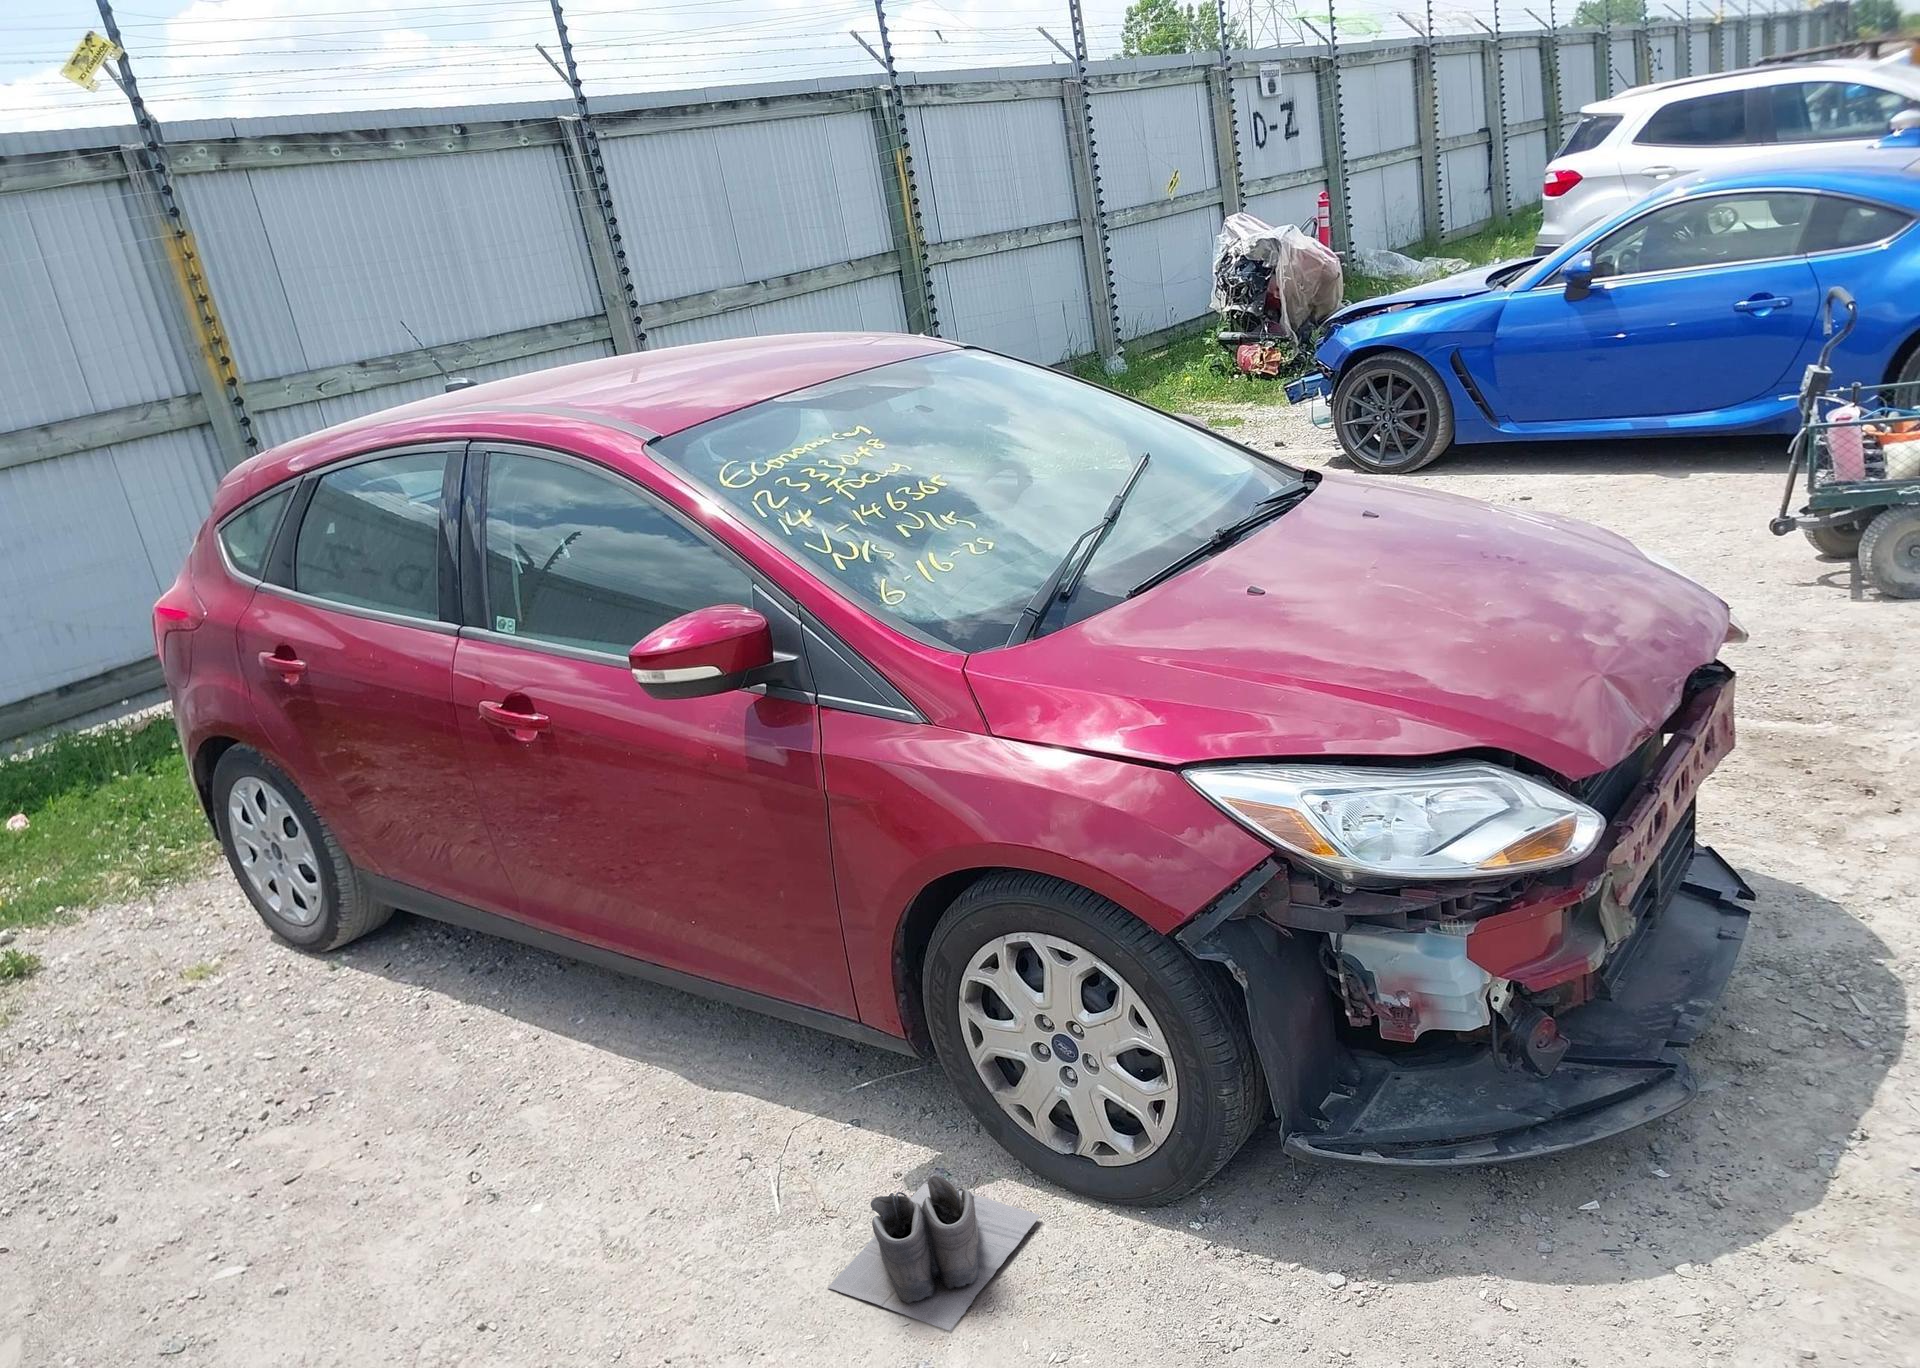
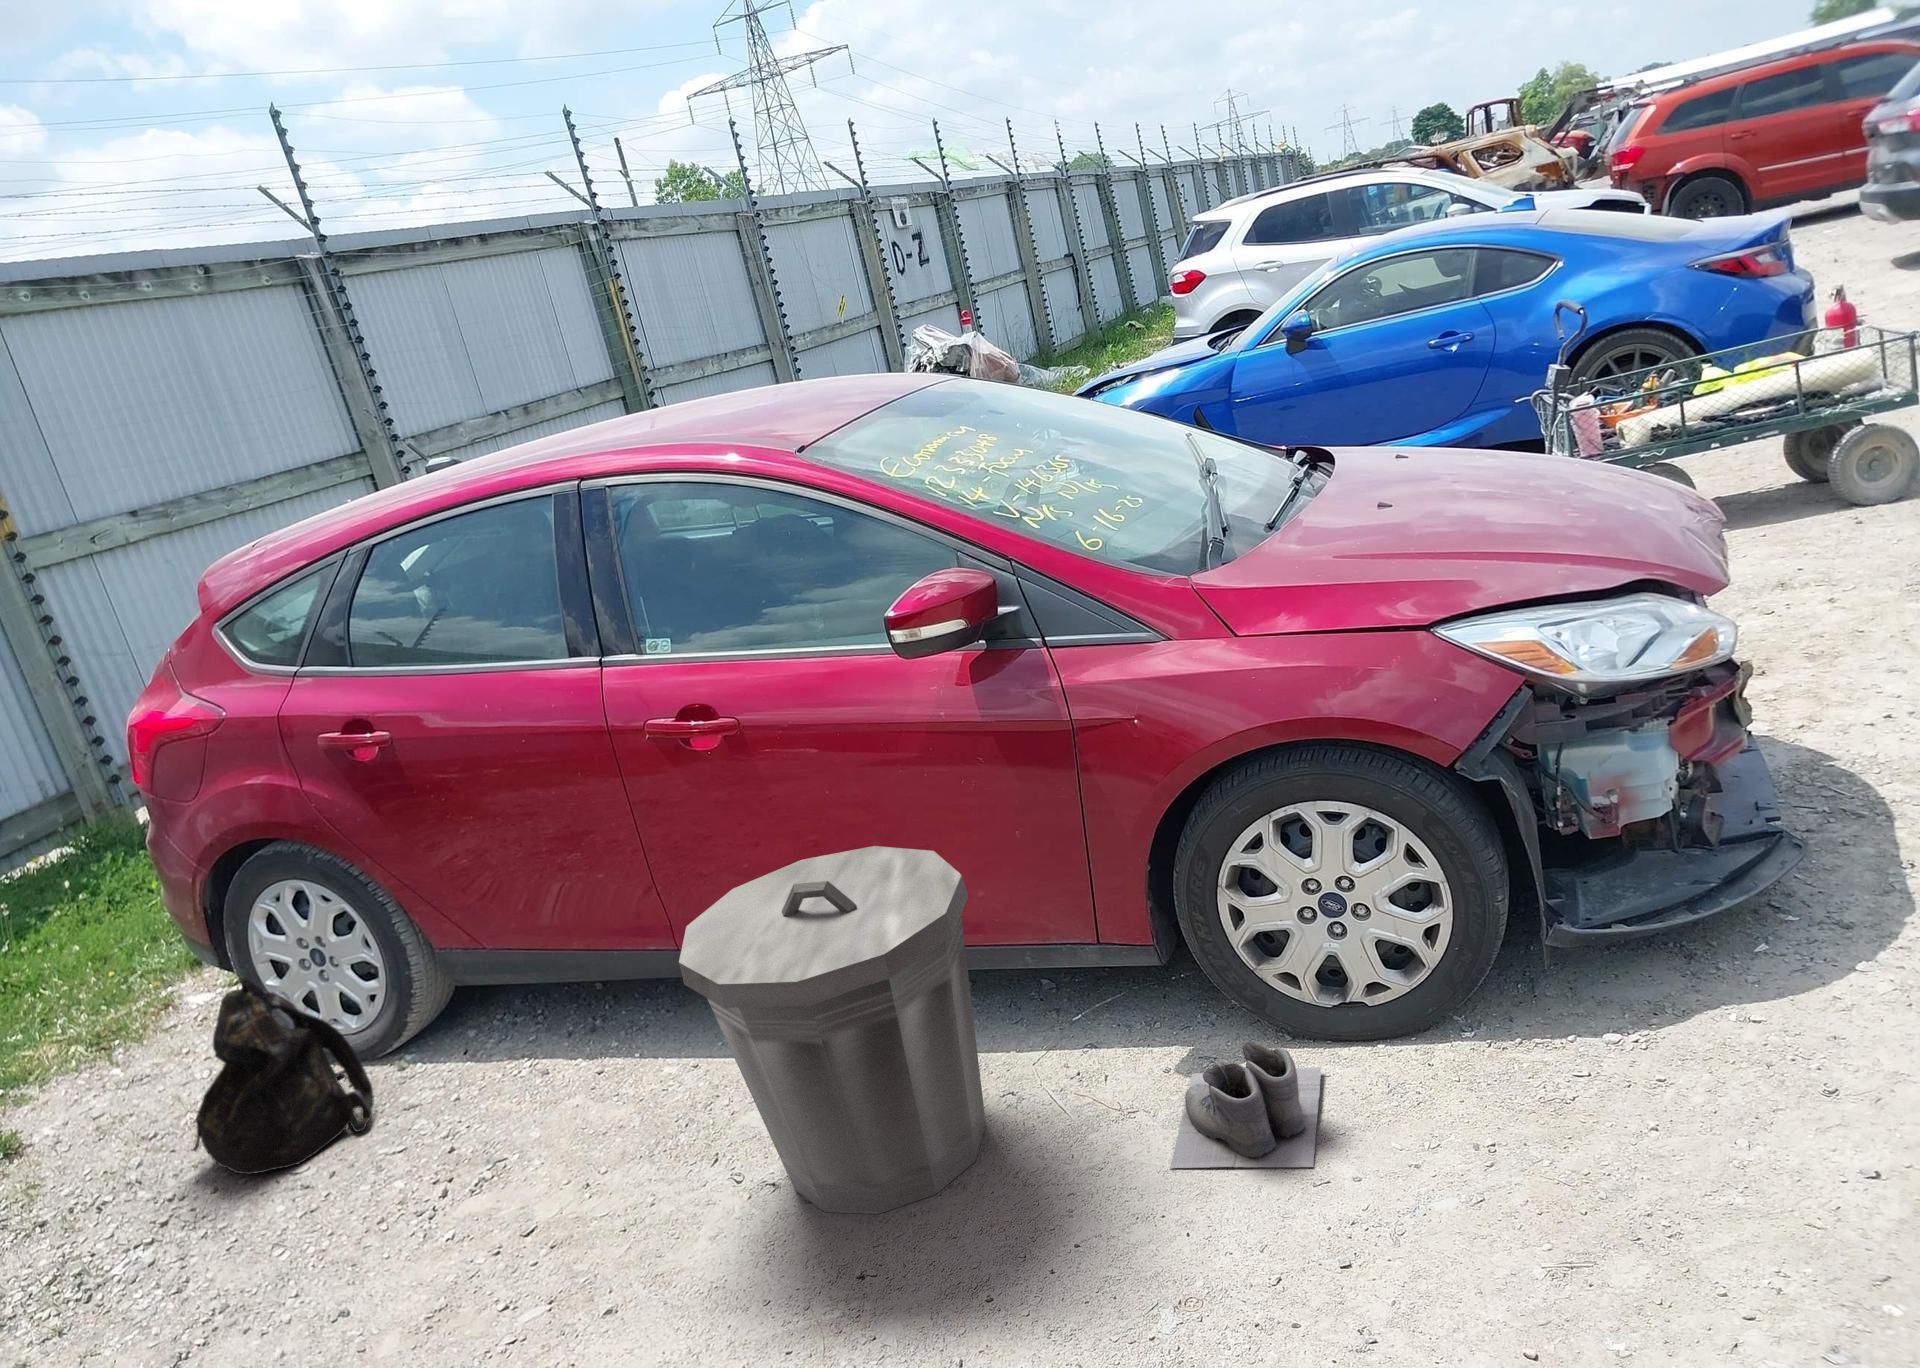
backpack: none [122,873,289,1054] -> present [194,977,374,1174]
trash can: none [399,876,717,1254] -> present [679,846,986,1214]

